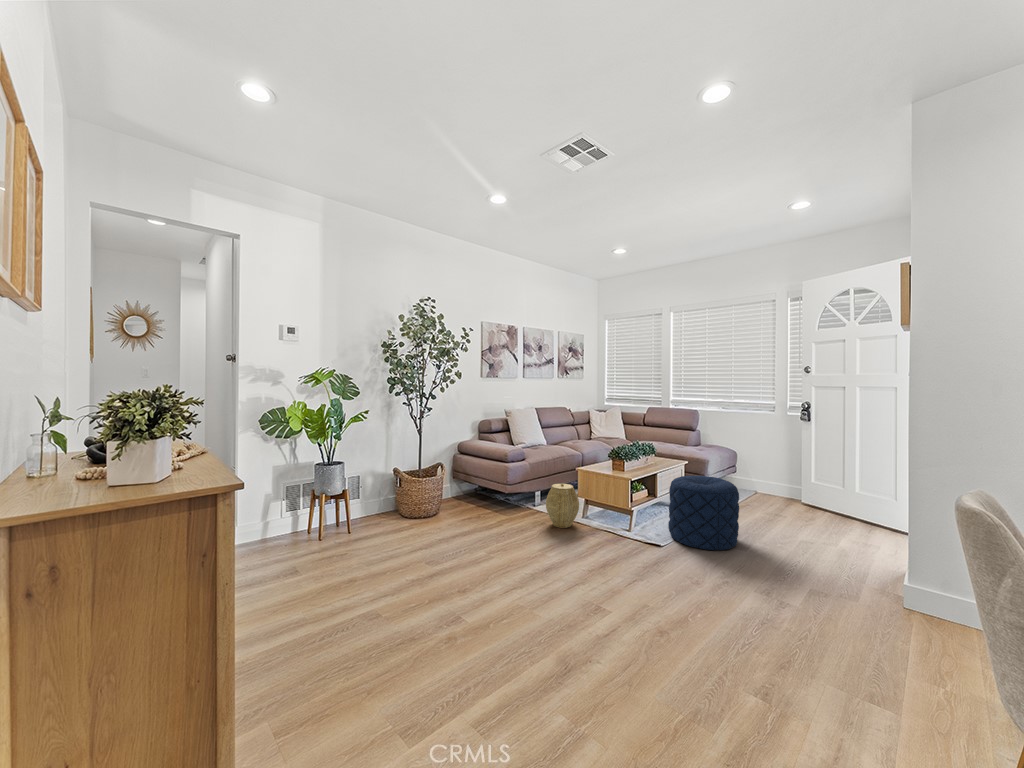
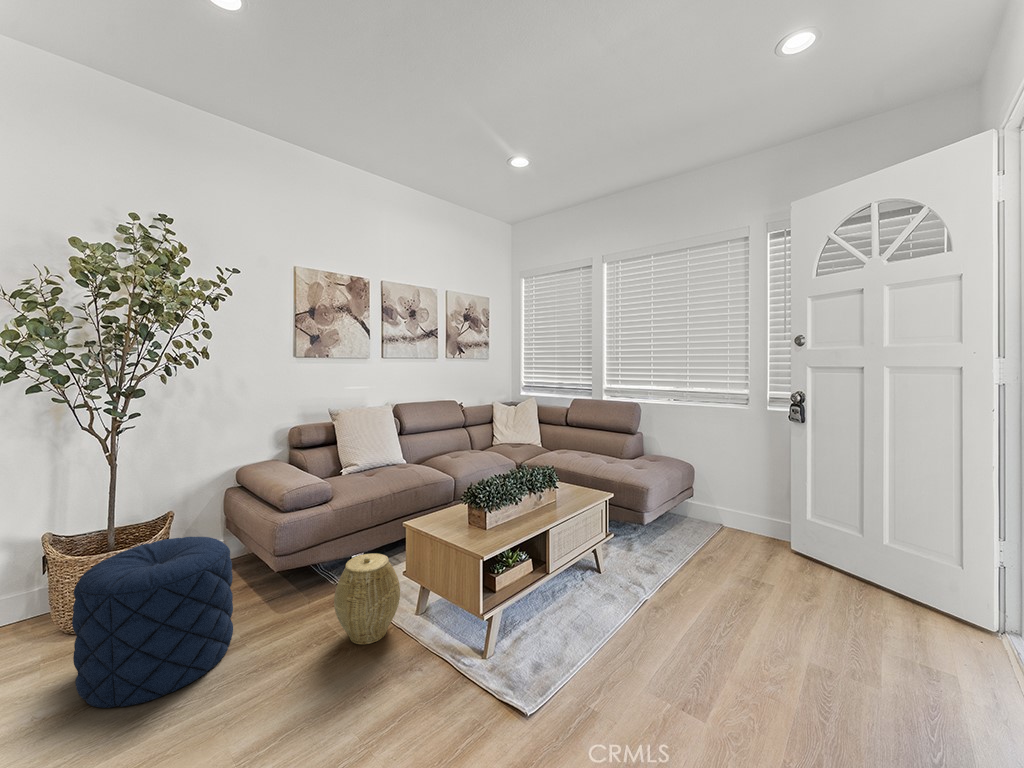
pouf: present [668,476,739,550] -> present [72,537,233,708]

